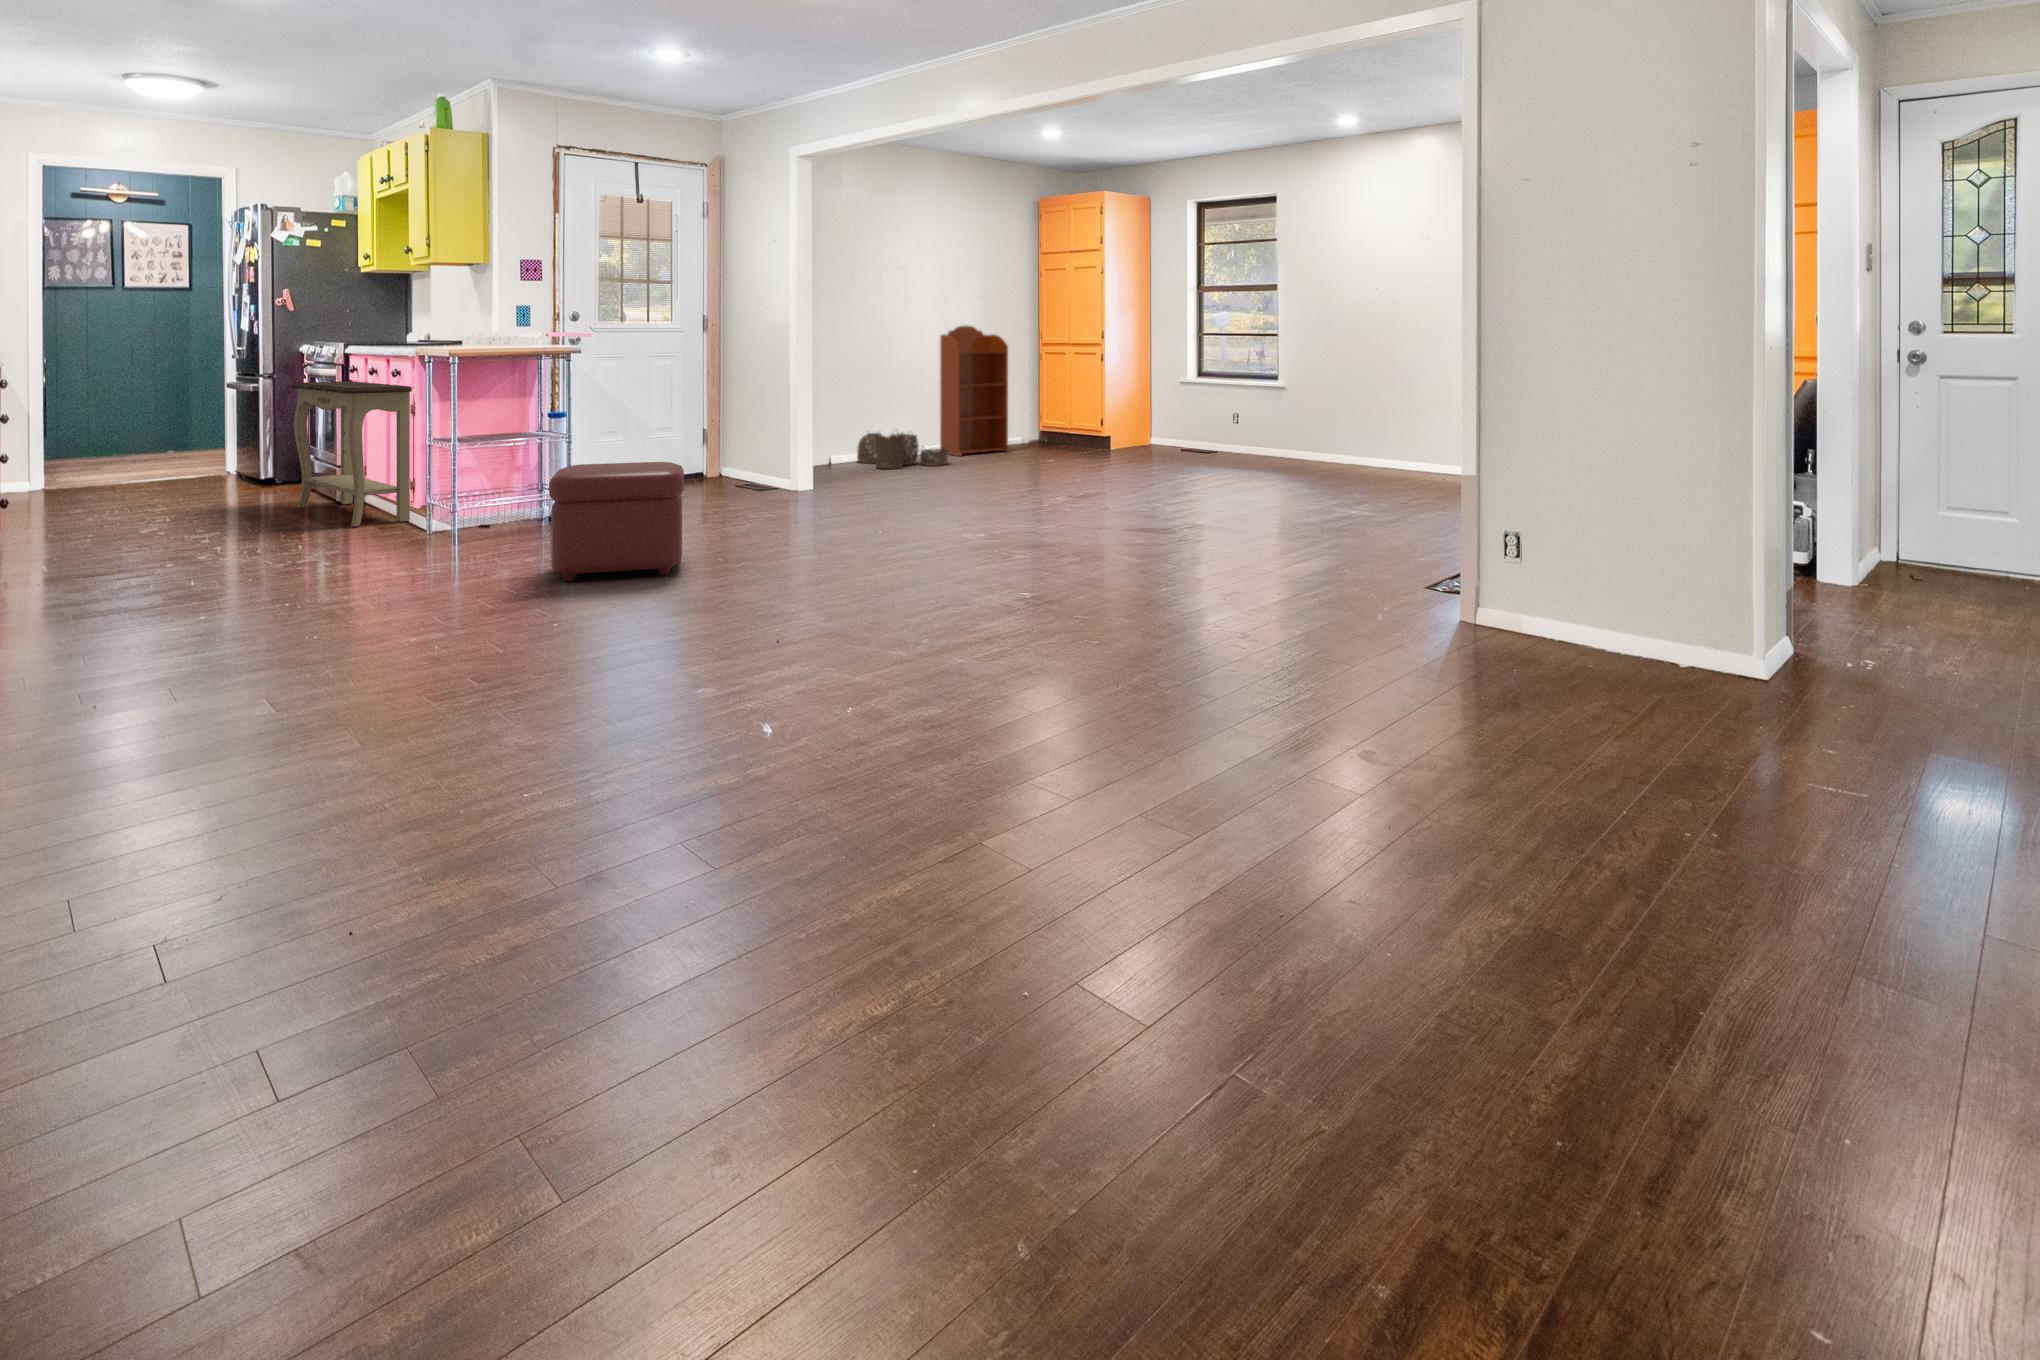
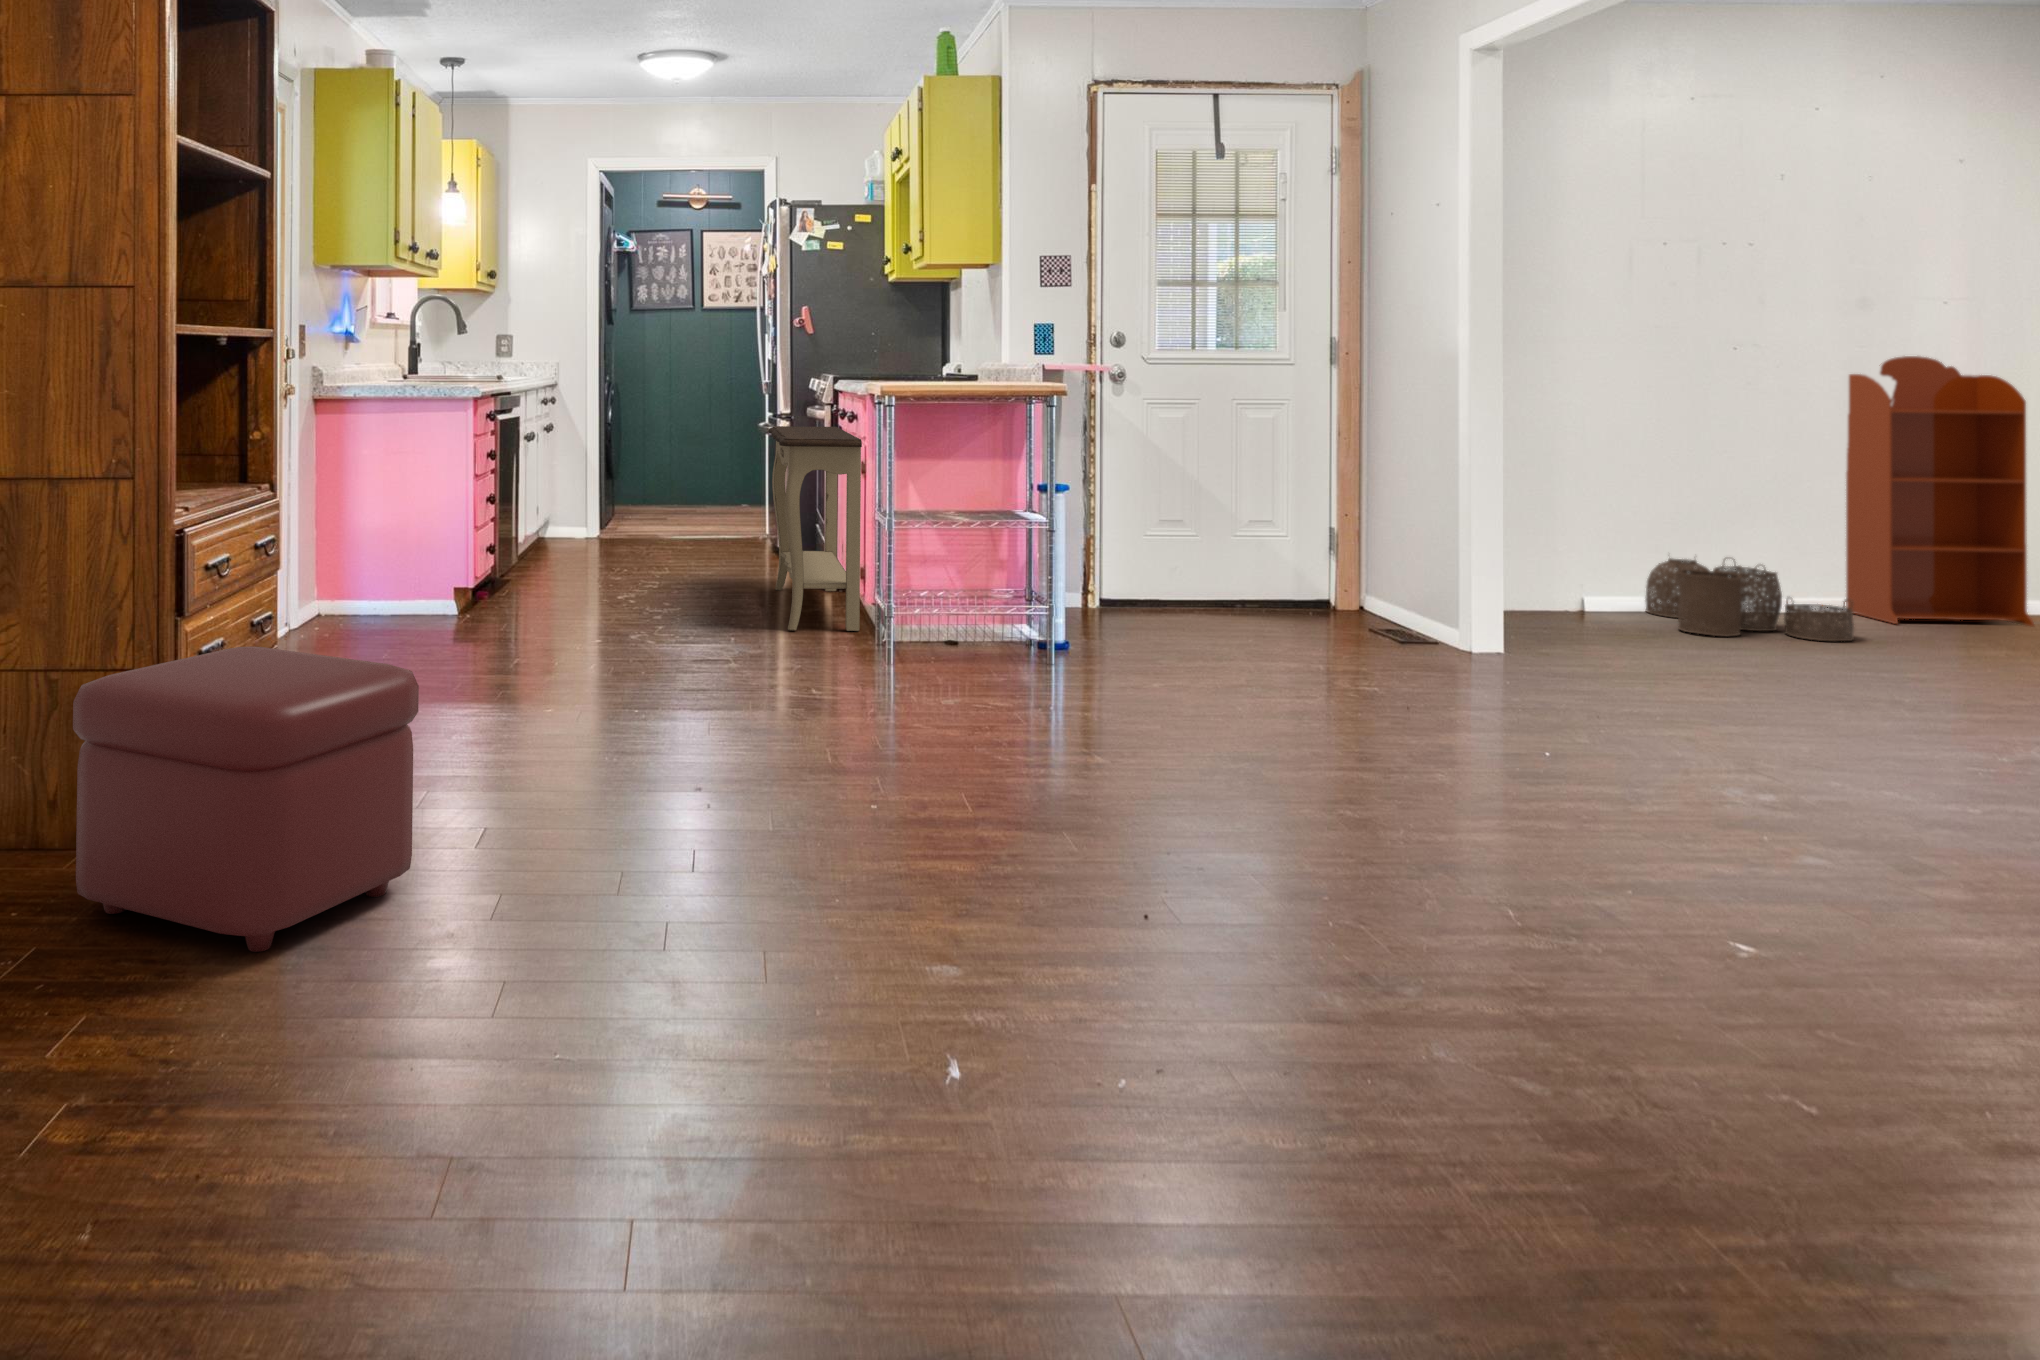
ottoman: present [549,462,684,581] -> present [73,646,419,952]

